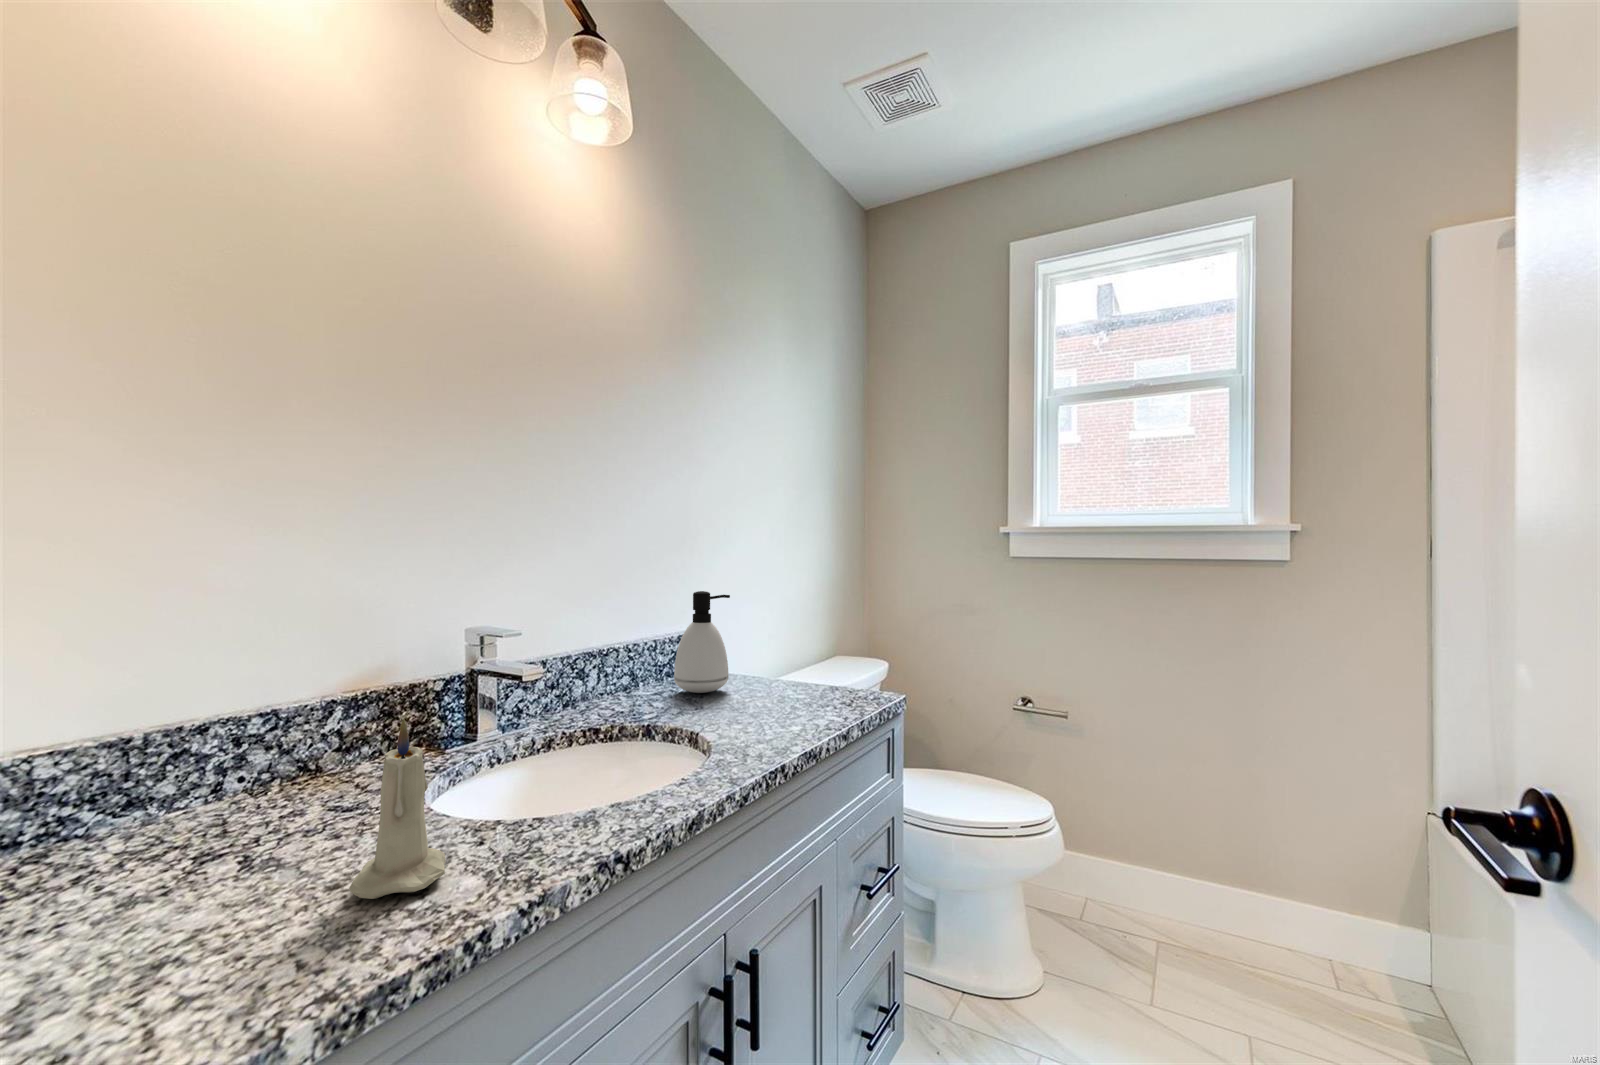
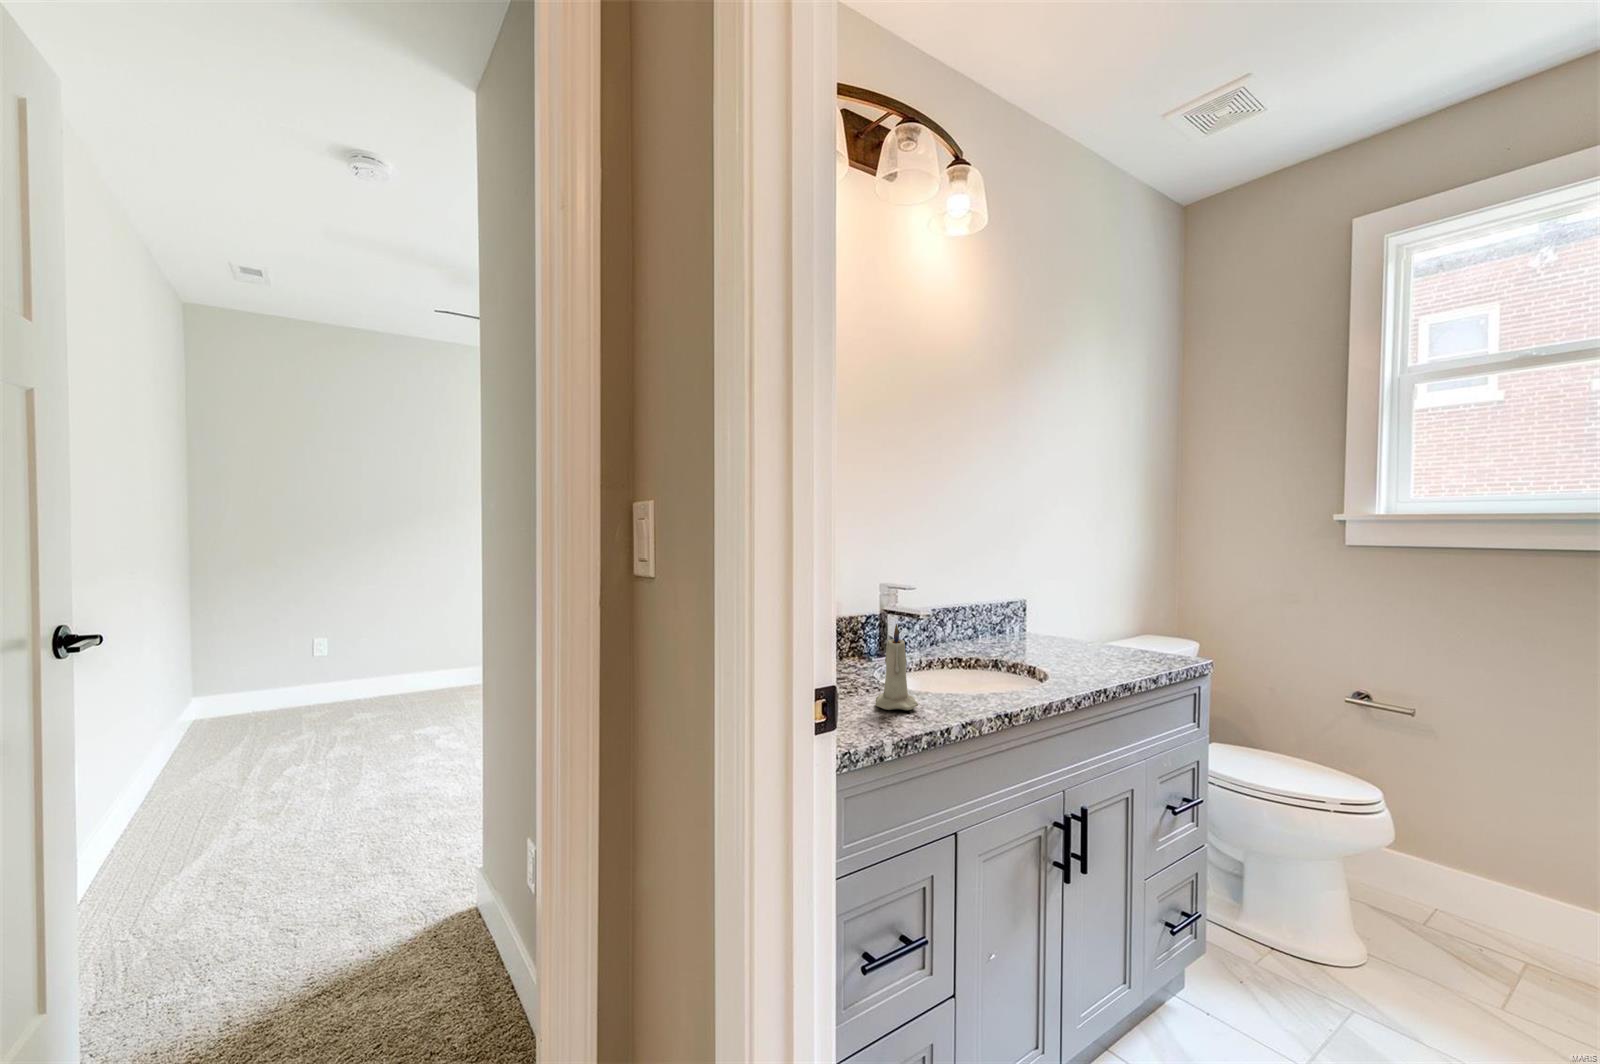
soap dispenser: present [674,591,730,693] -> none [1008,568,1053,646]

